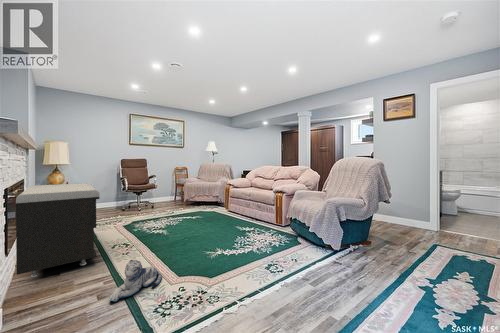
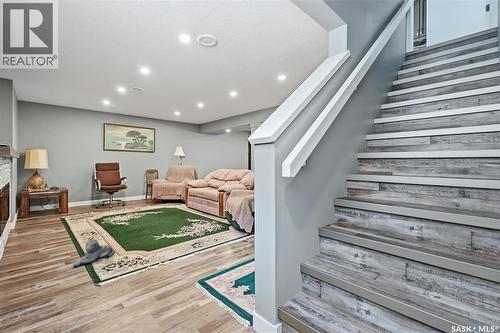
storage bench: present [16,183,100,277] -> none [5,186,69,255]

